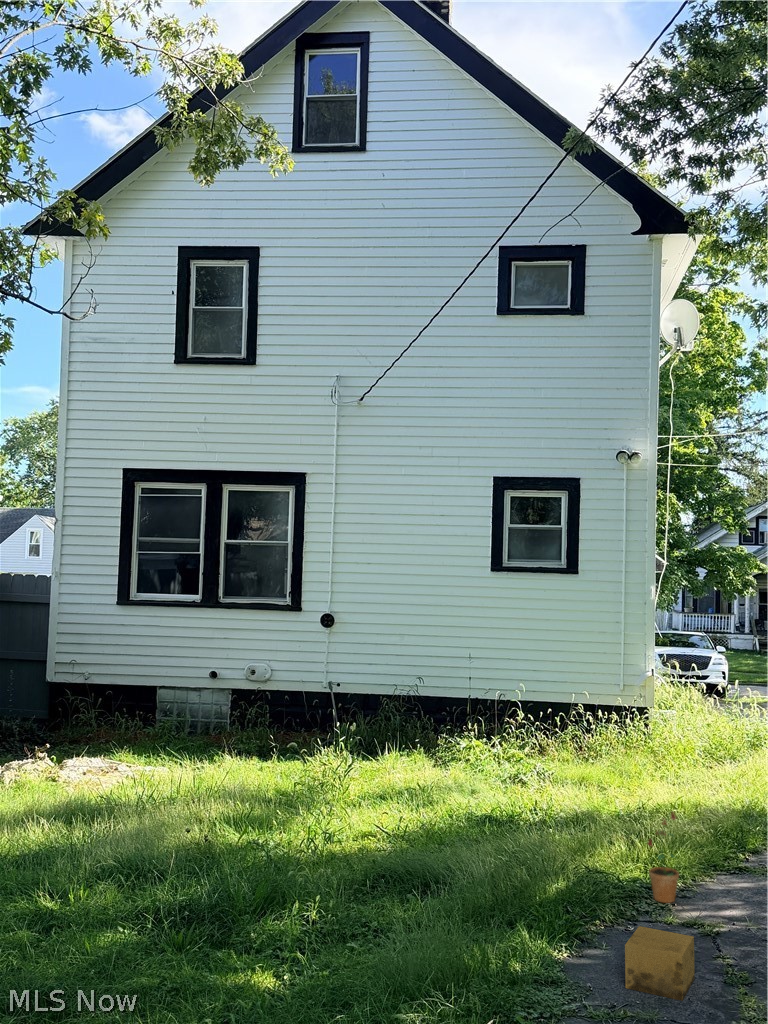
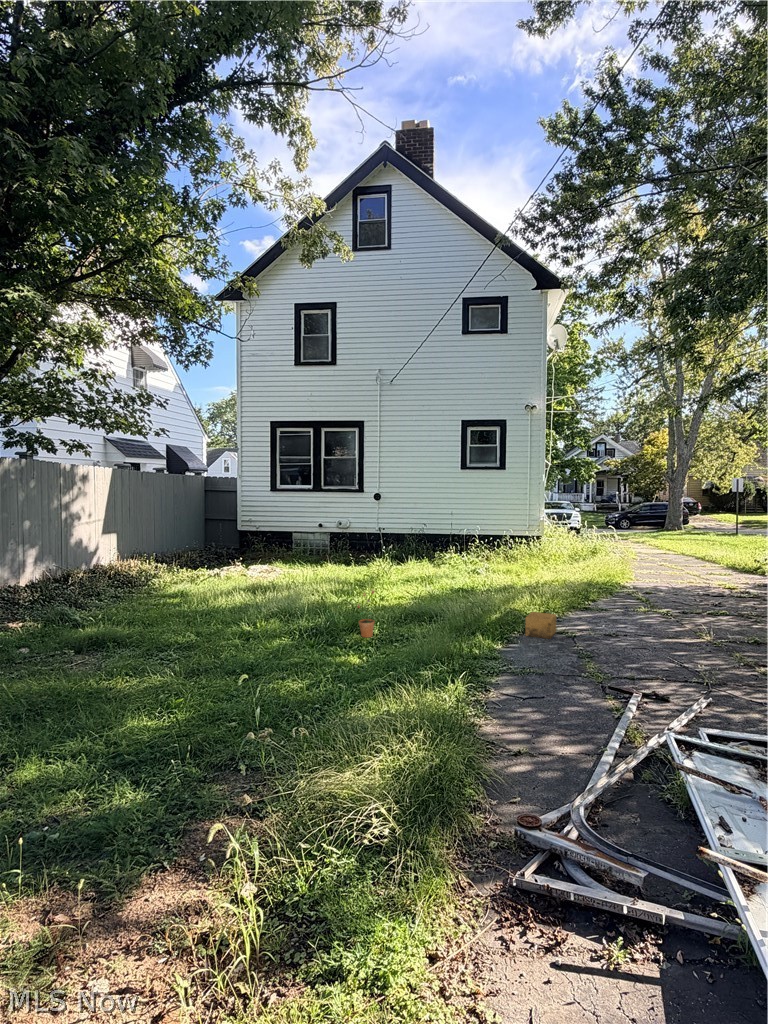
potted plant: present [647,811,679,903] -> present [357,590,375,637]

